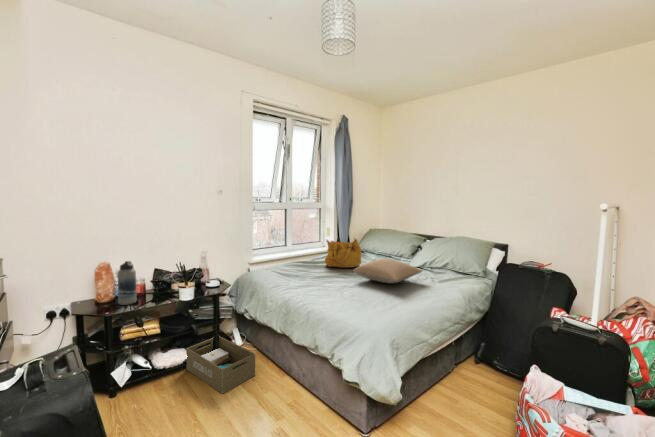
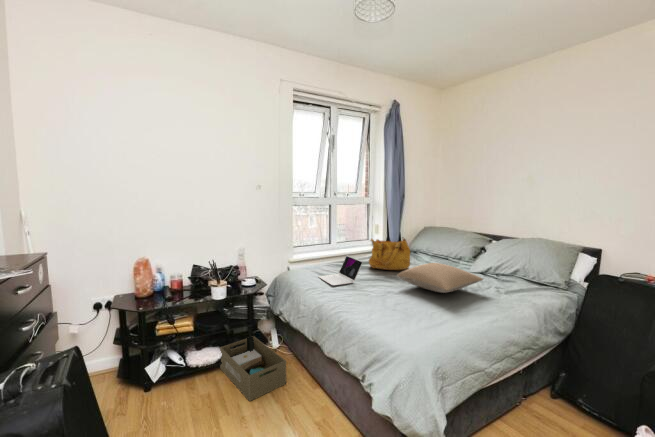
laptop: none [281,255,323,282] -> present [319,255,363,286]
water bottle: present [118,261,136,305] -> none [153,257,171,301]

